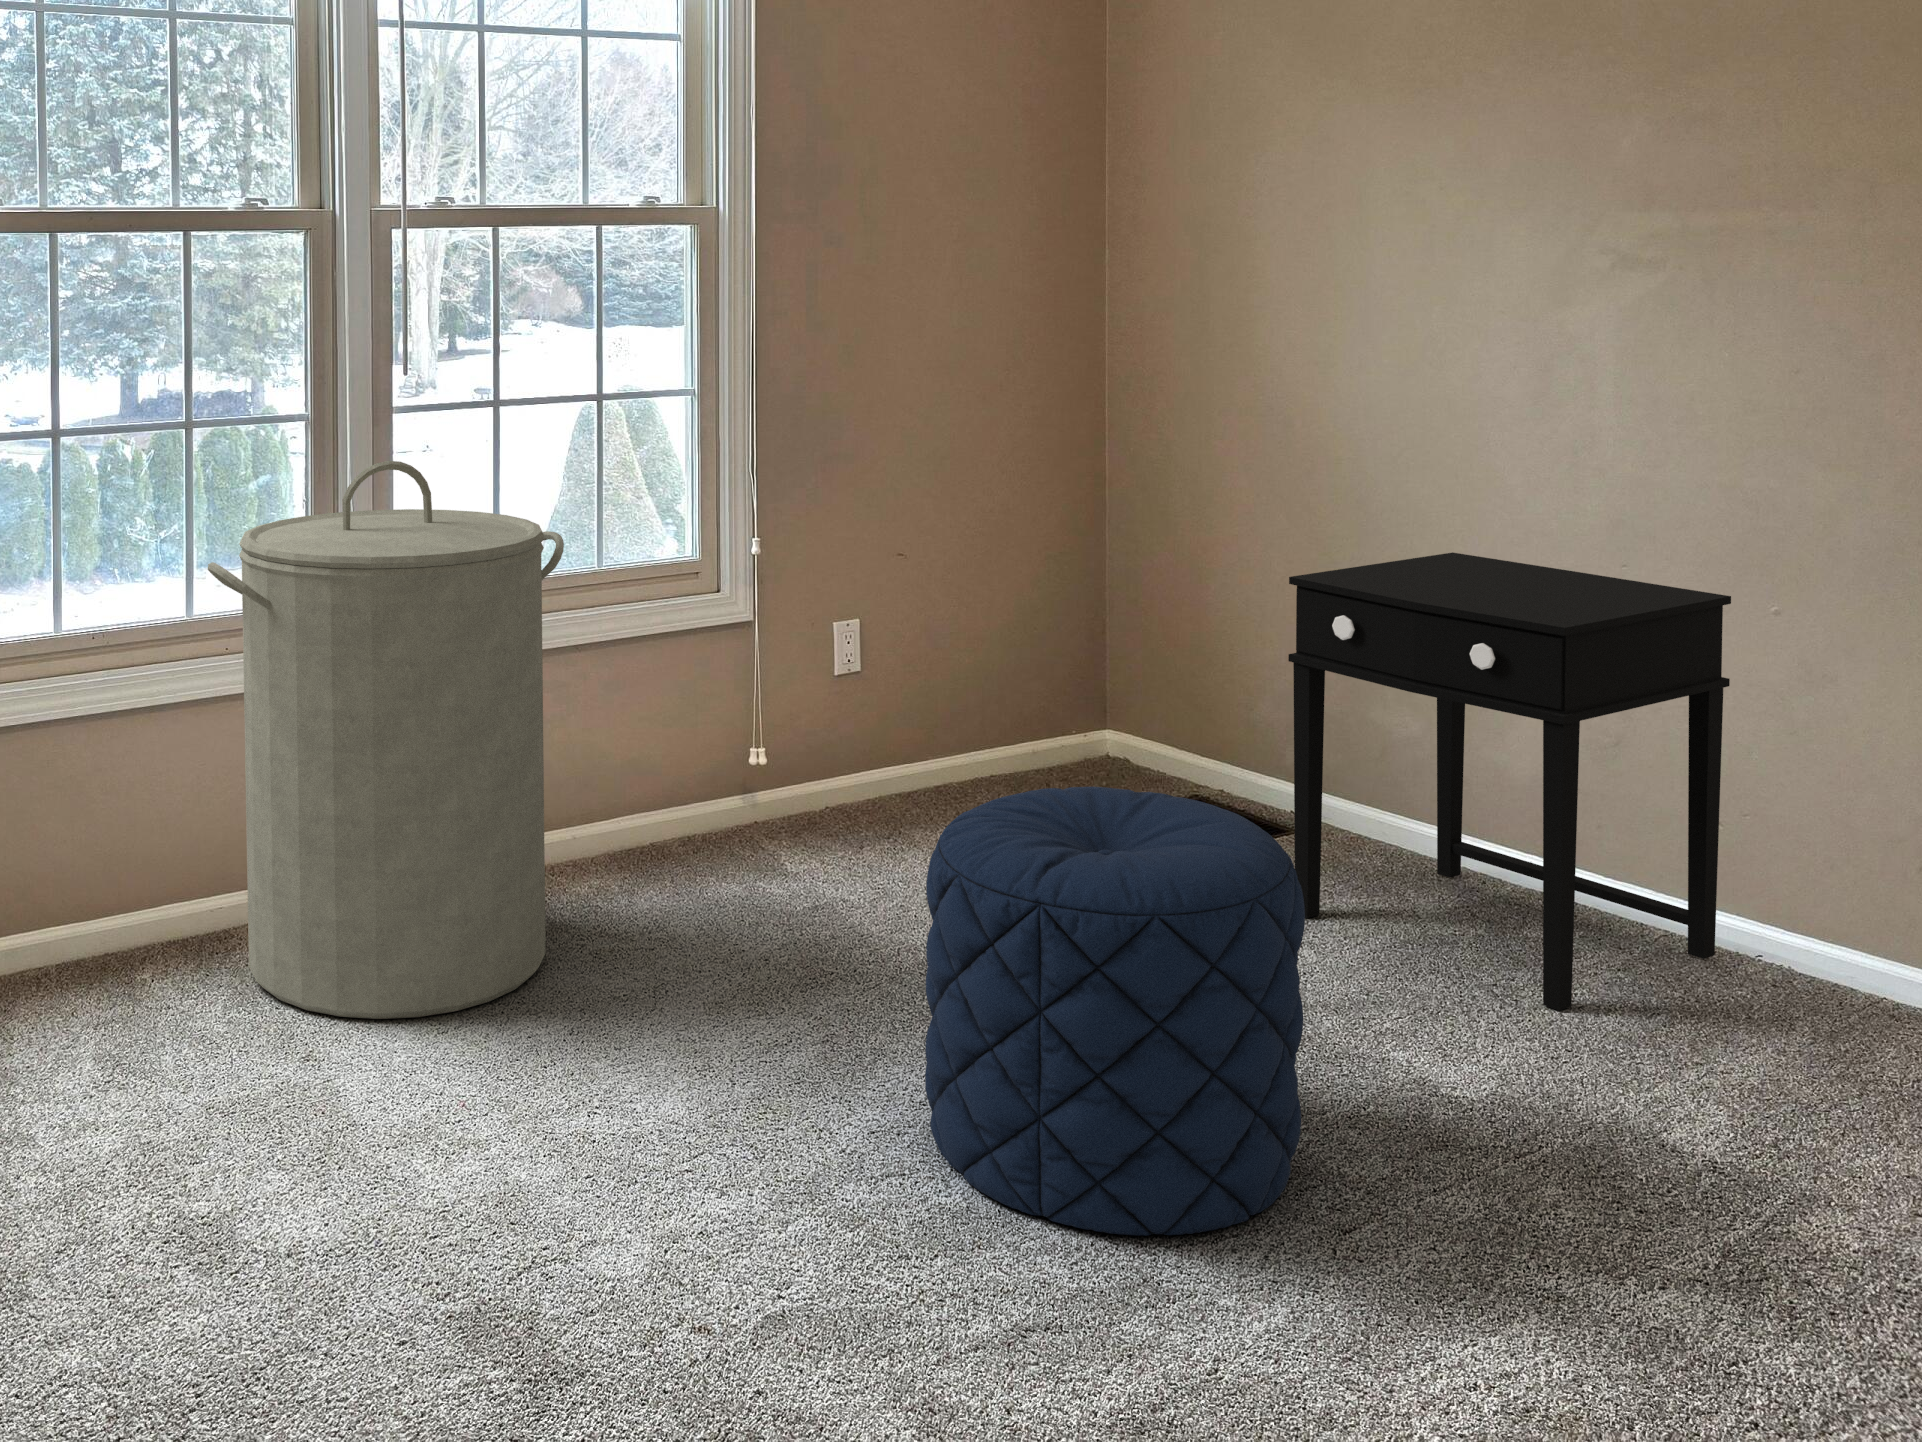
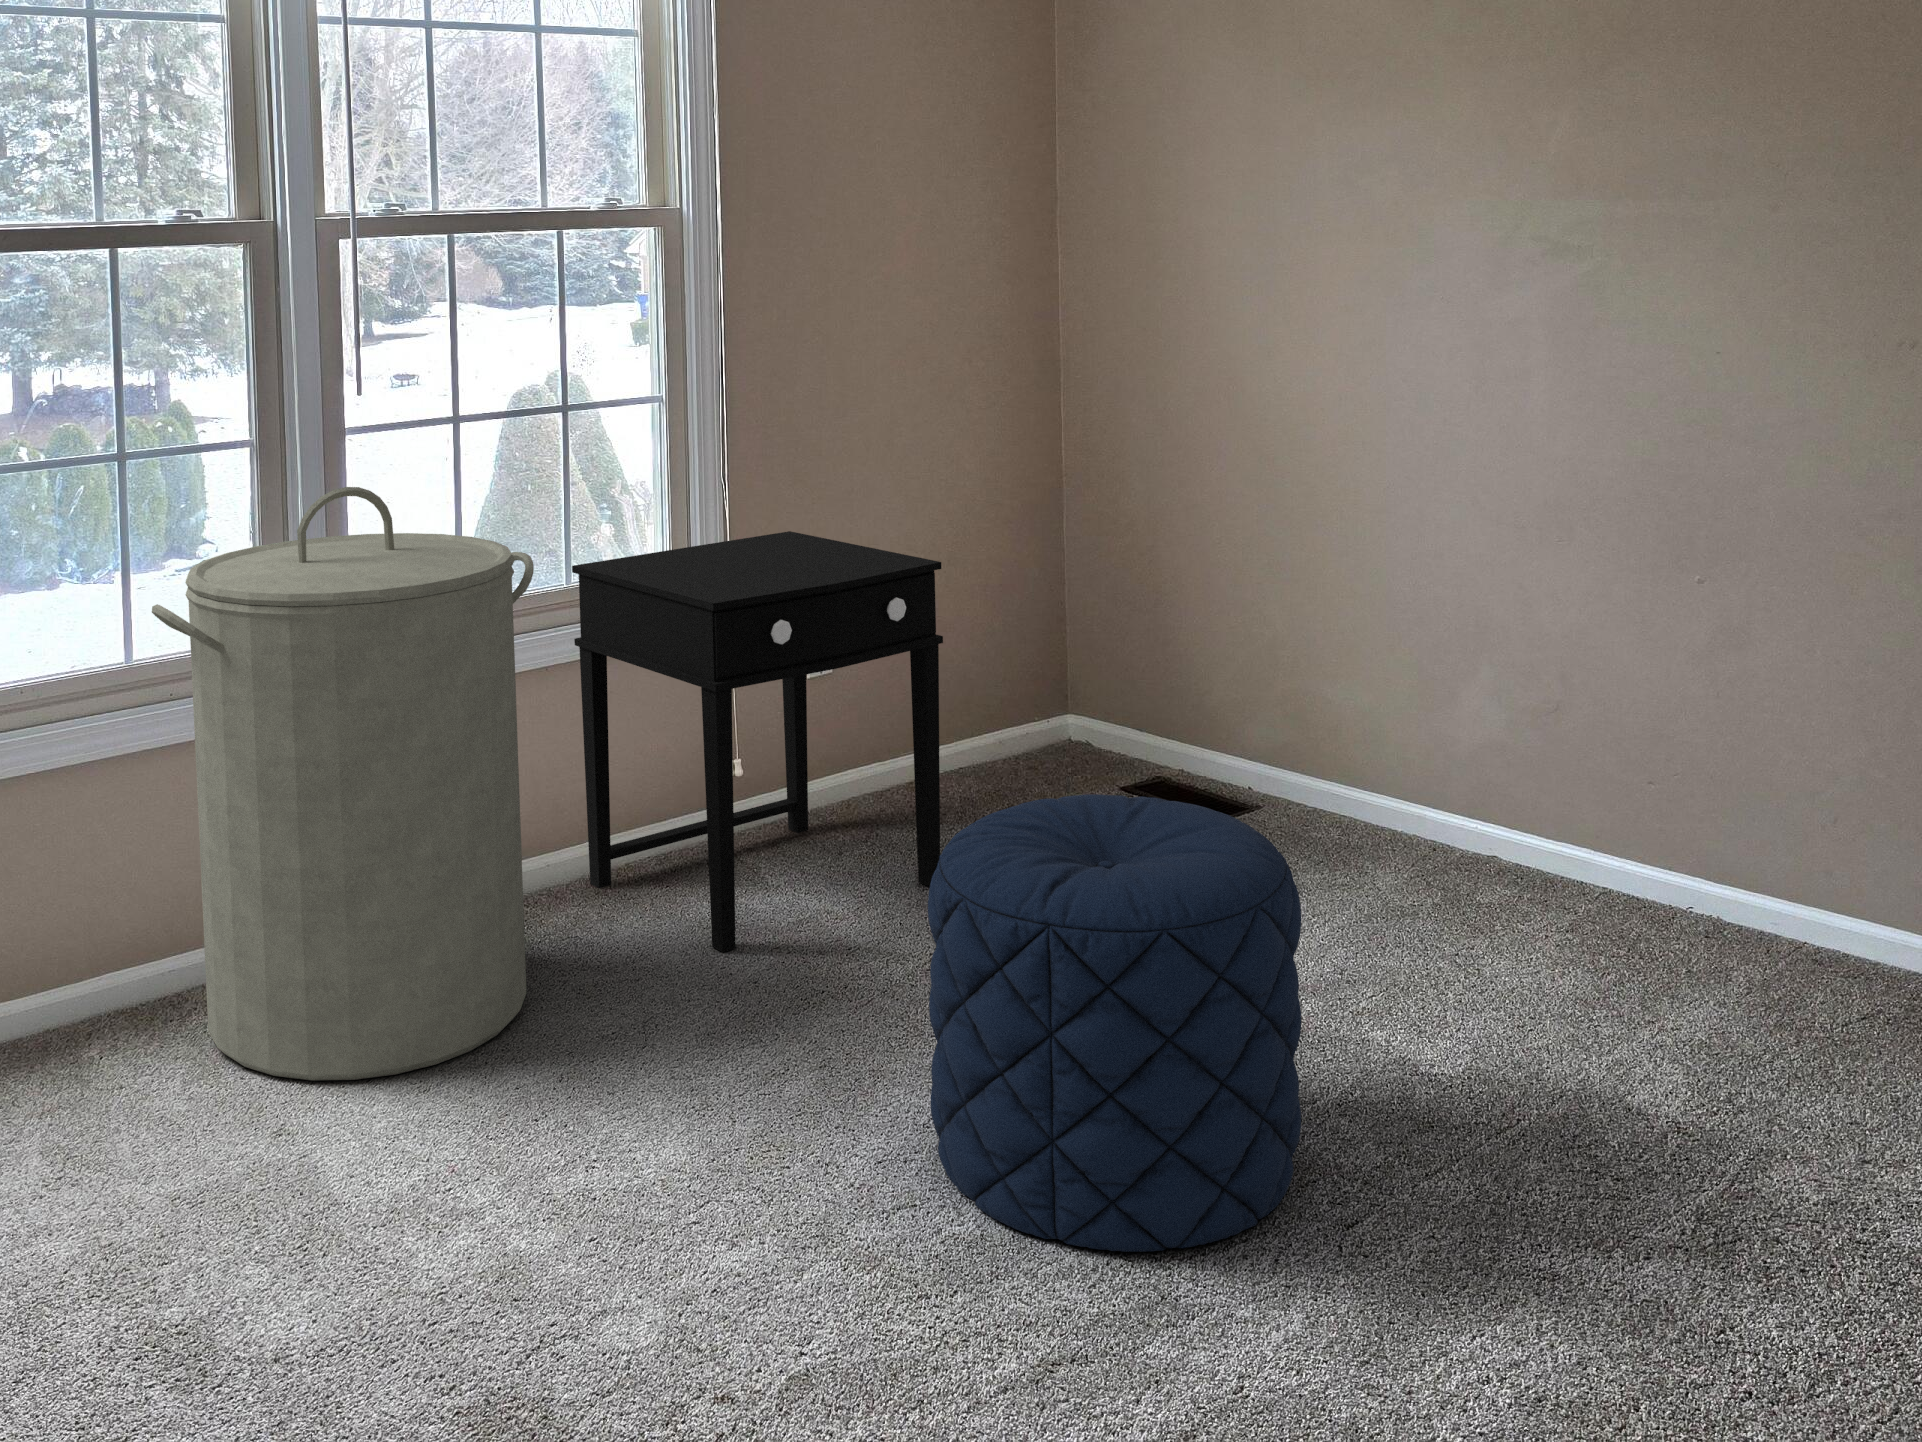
side table: present [1288,552,1731,1011] -> present [572,531,943,952]

